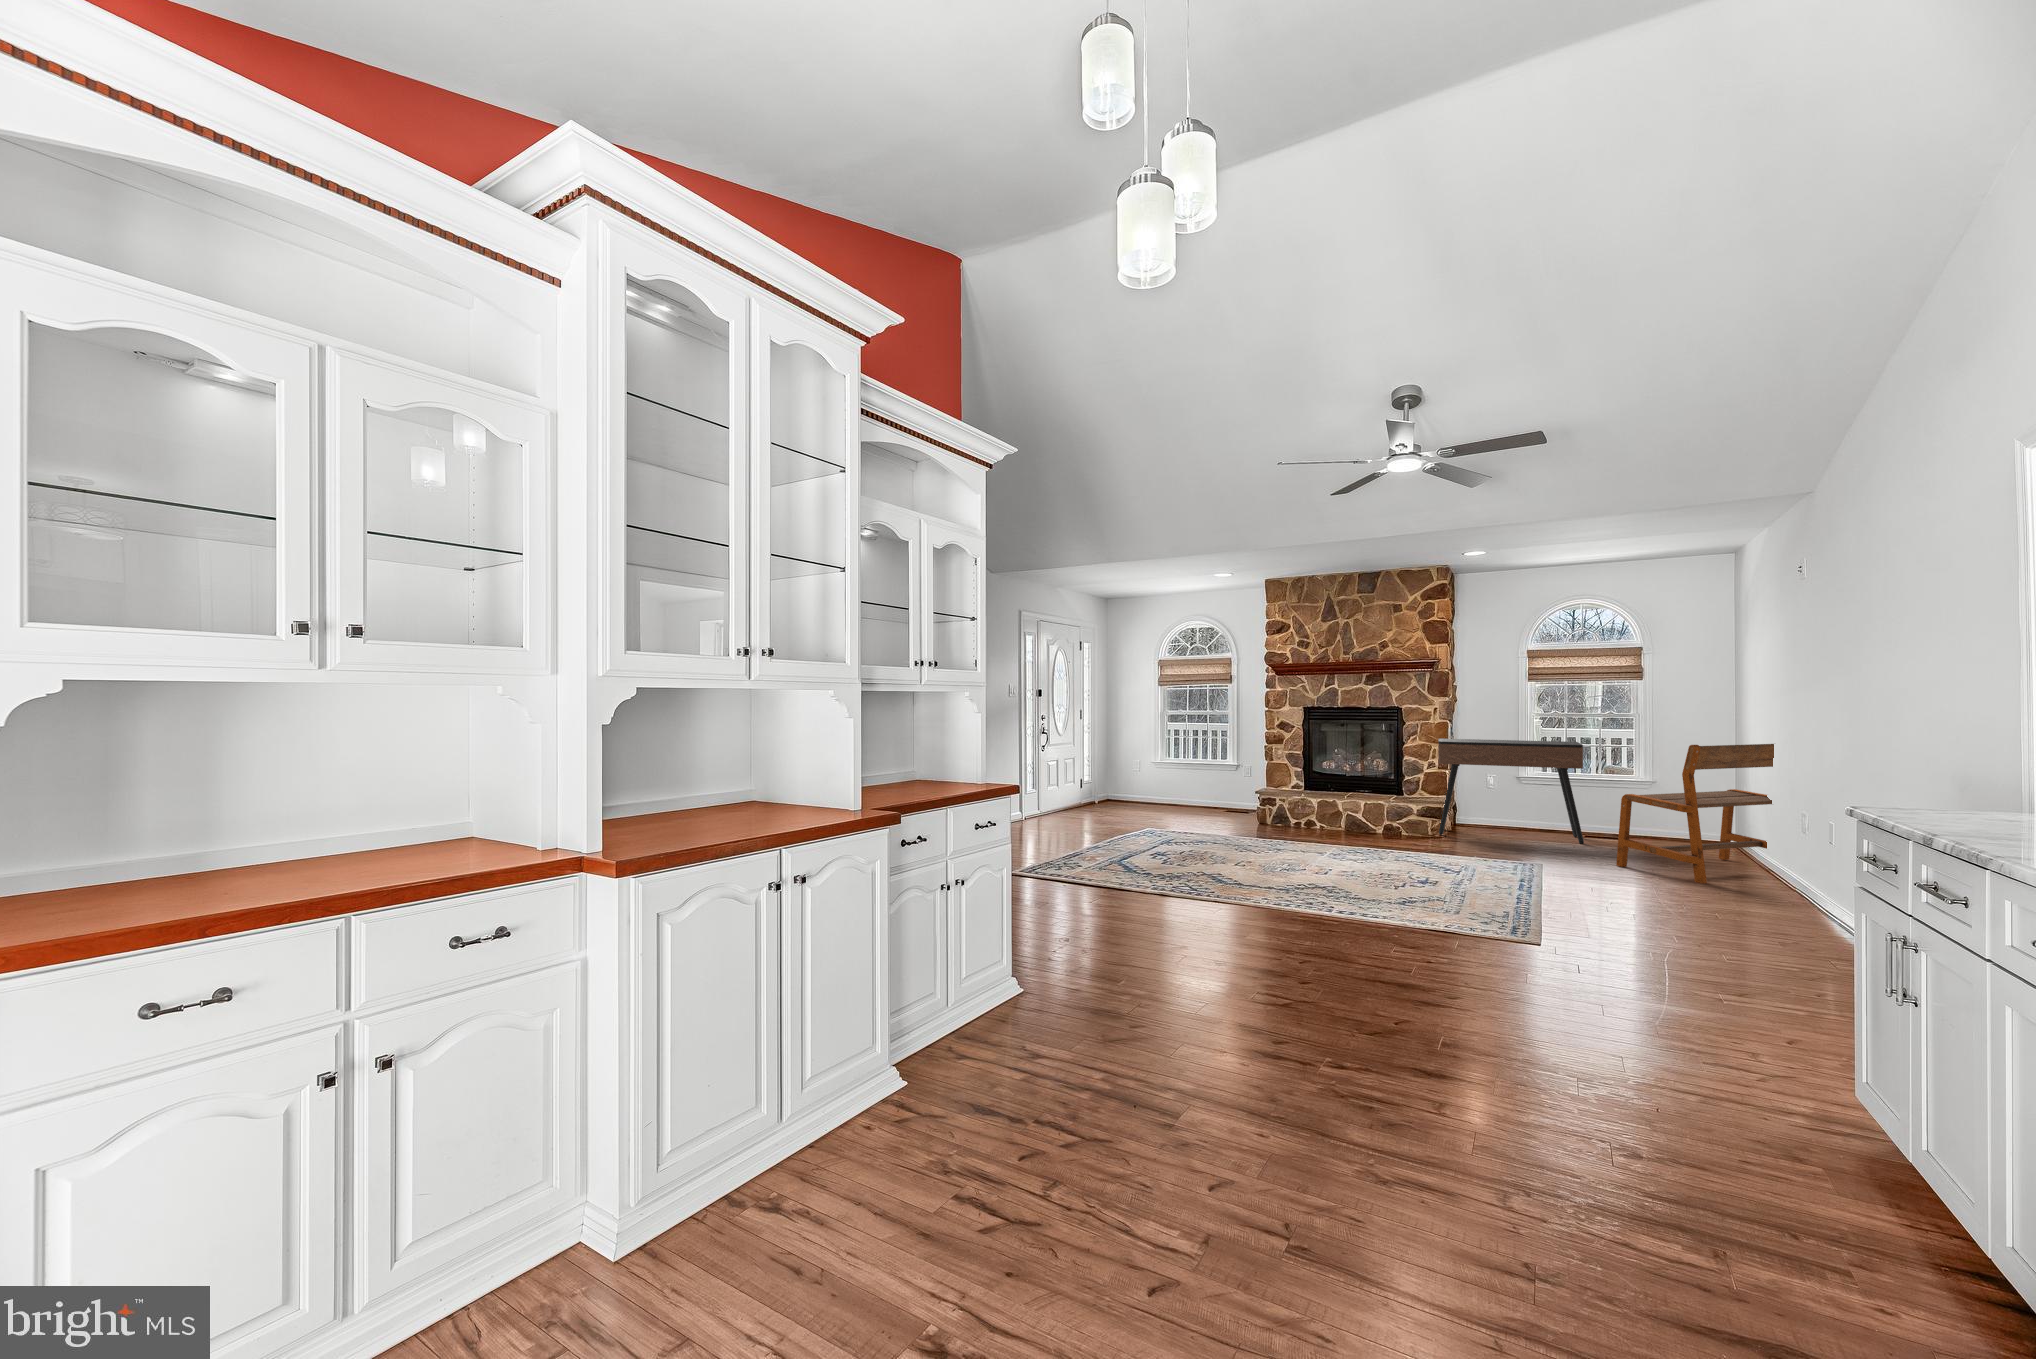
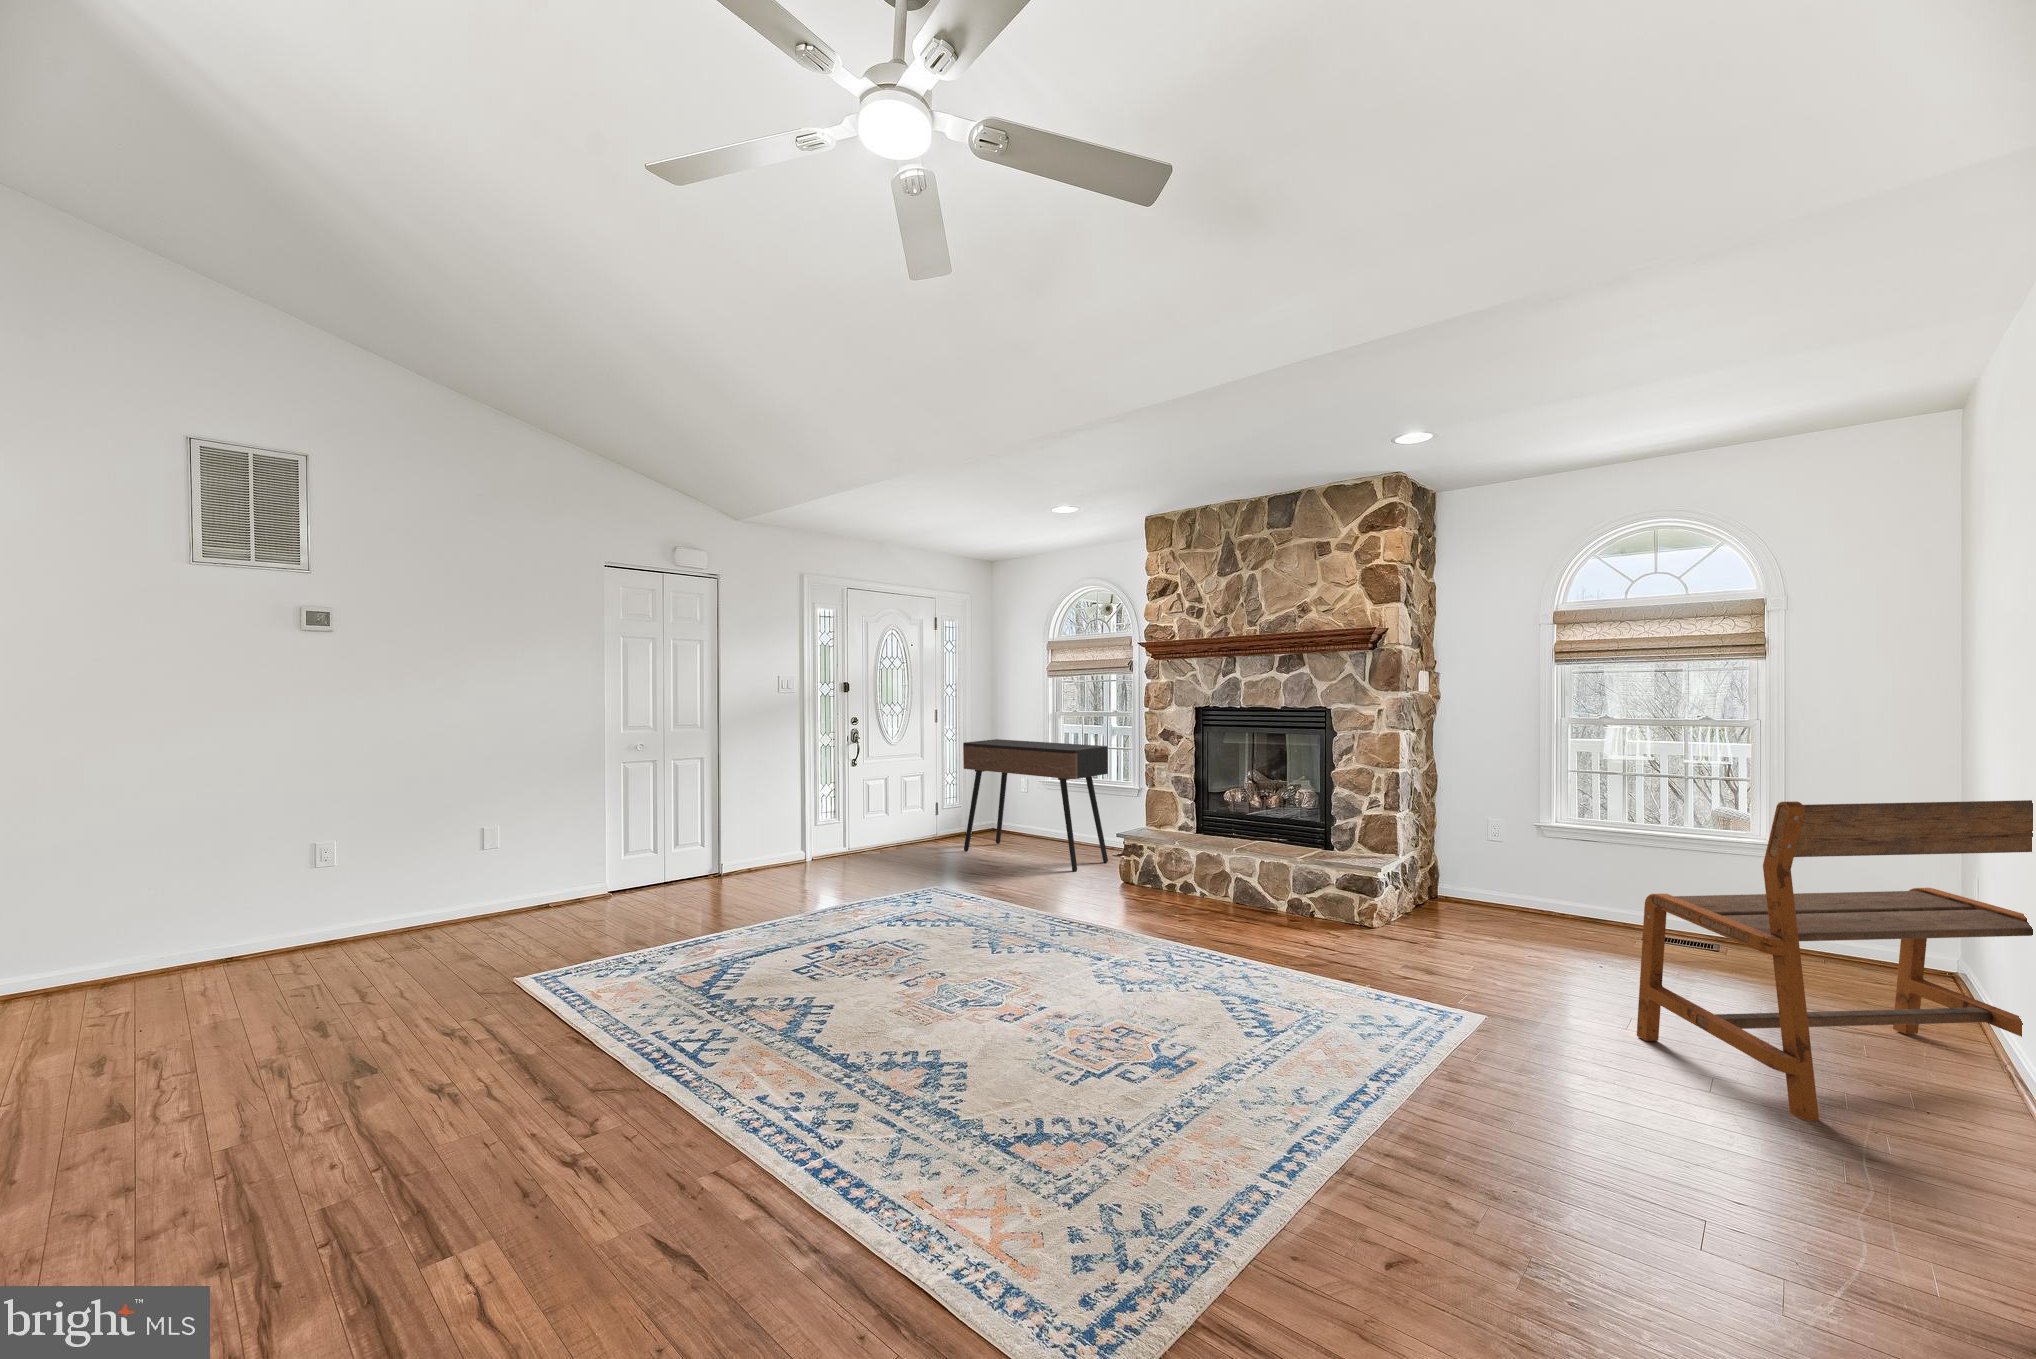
console table: present [1438,739,1584,844] -> present [963,739,1108,872]

